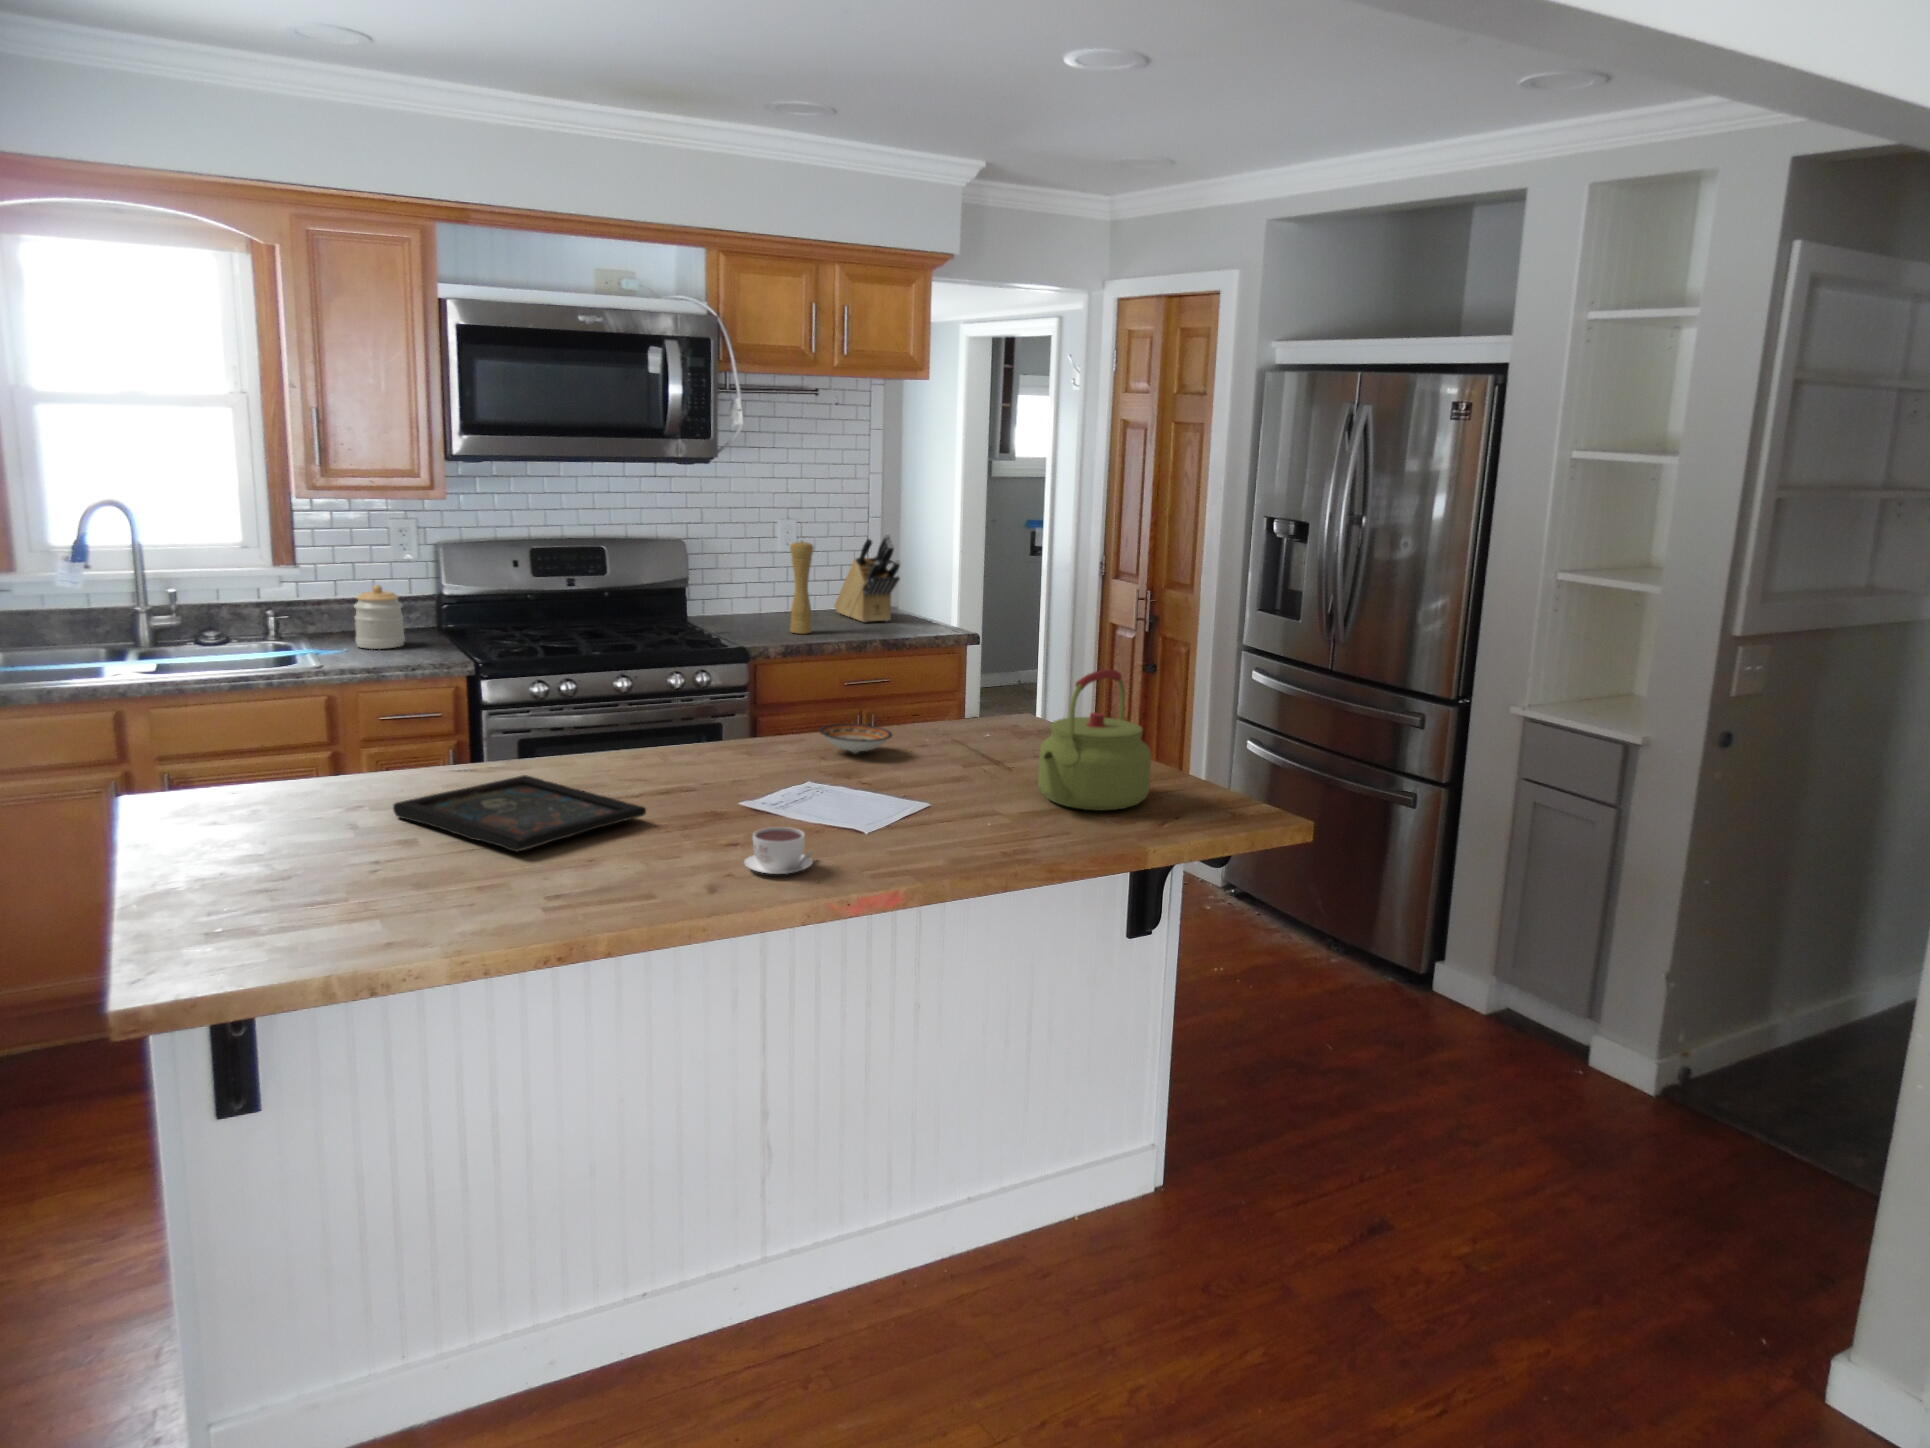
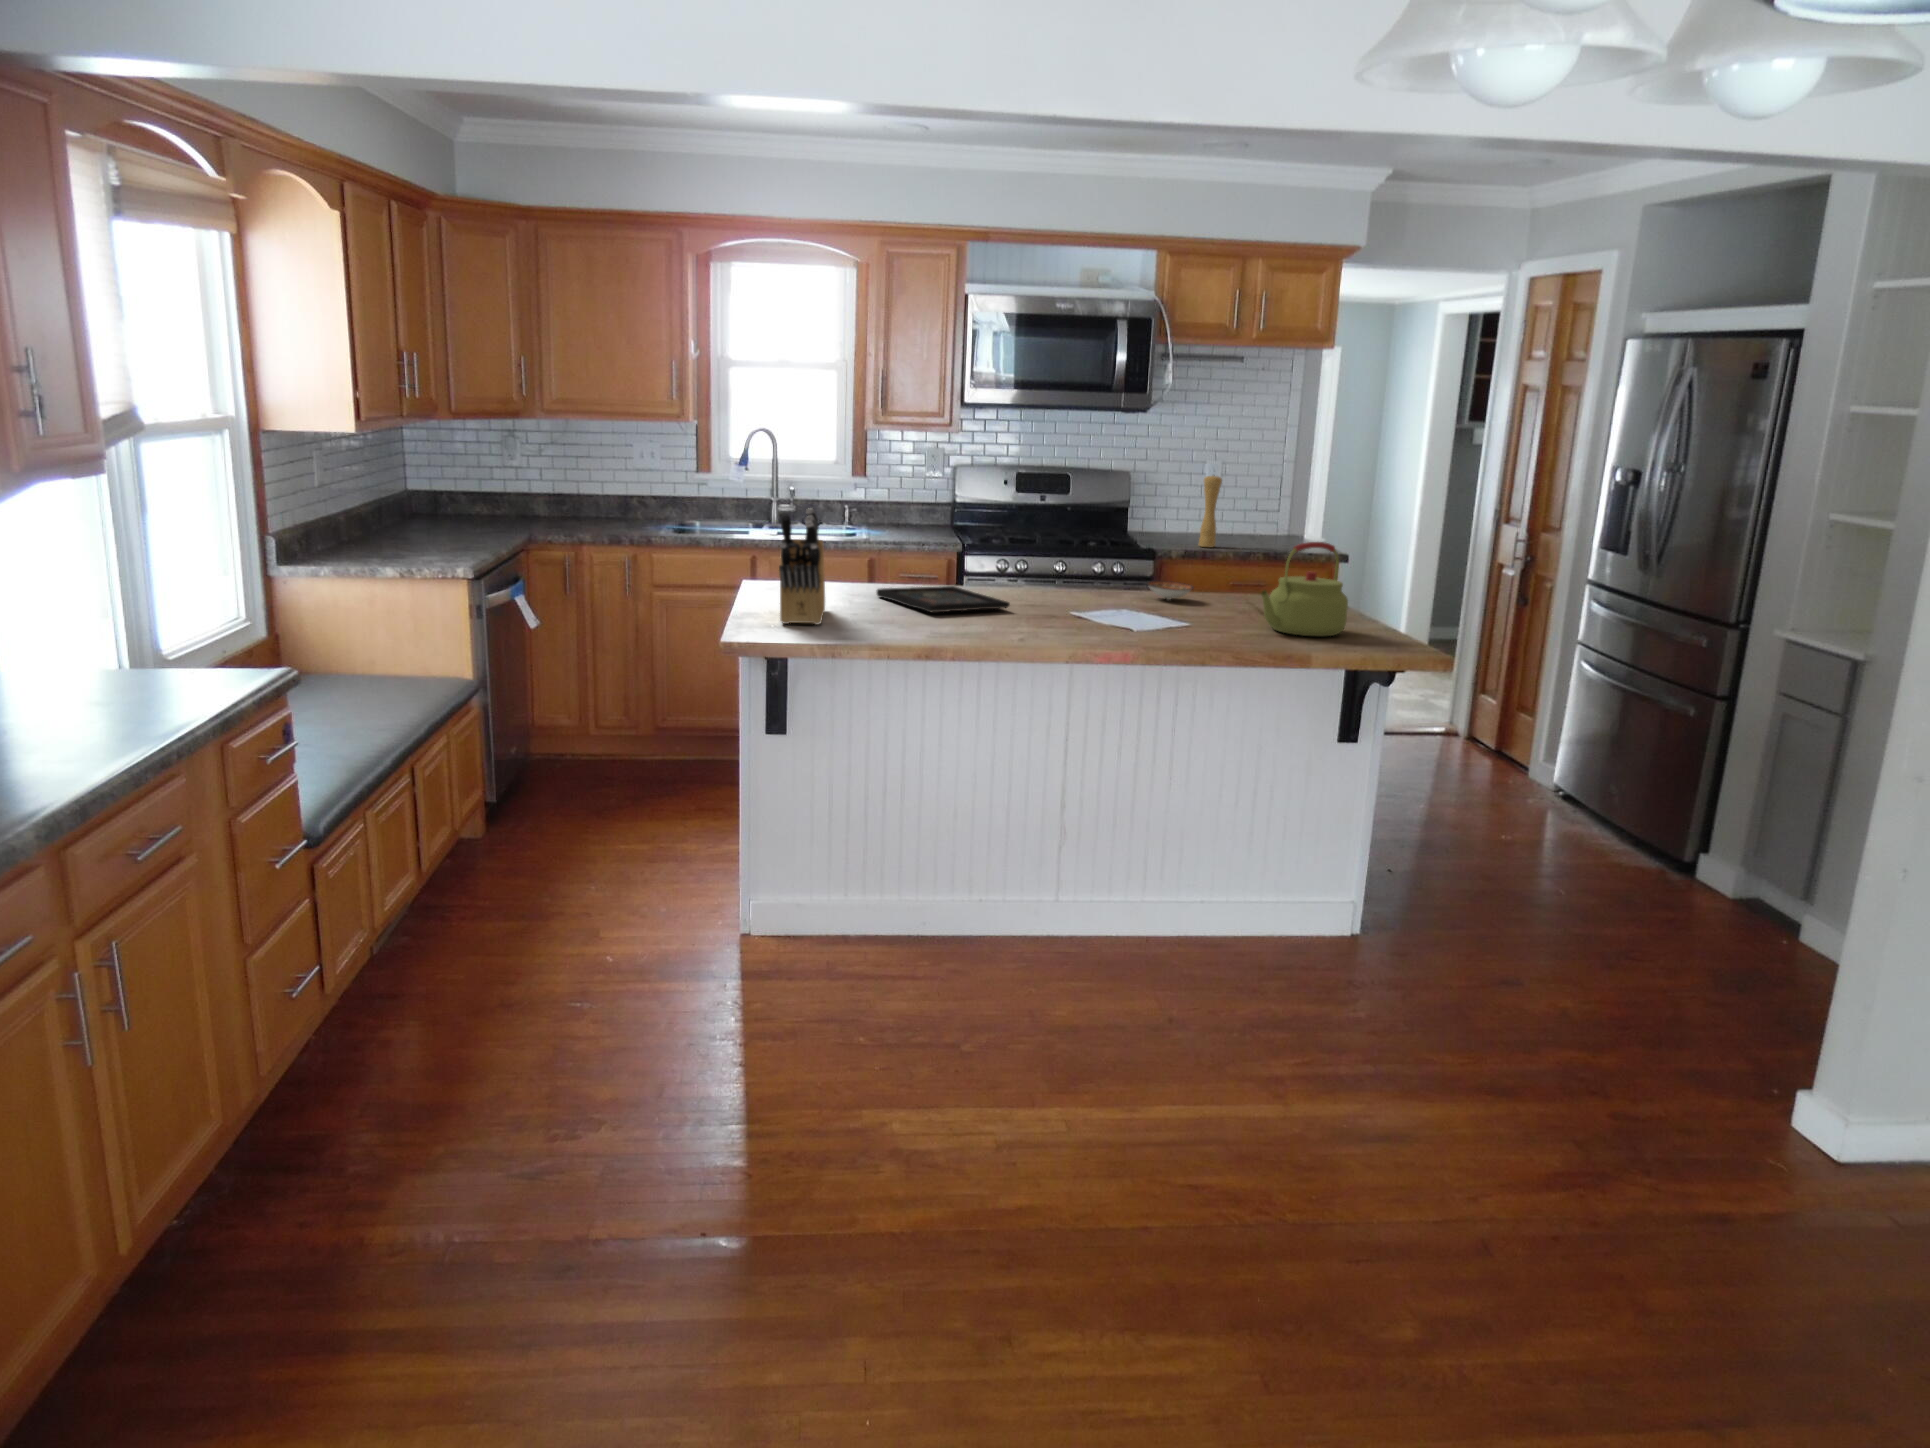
knife block: present [835,534,900,622] -> present [779,508,825,625]
jar: present [354,585,404,649] -> none [895,491,926,534]
coffee cup: present [744,827,813,874] -> none [1048,611,1092,635]

